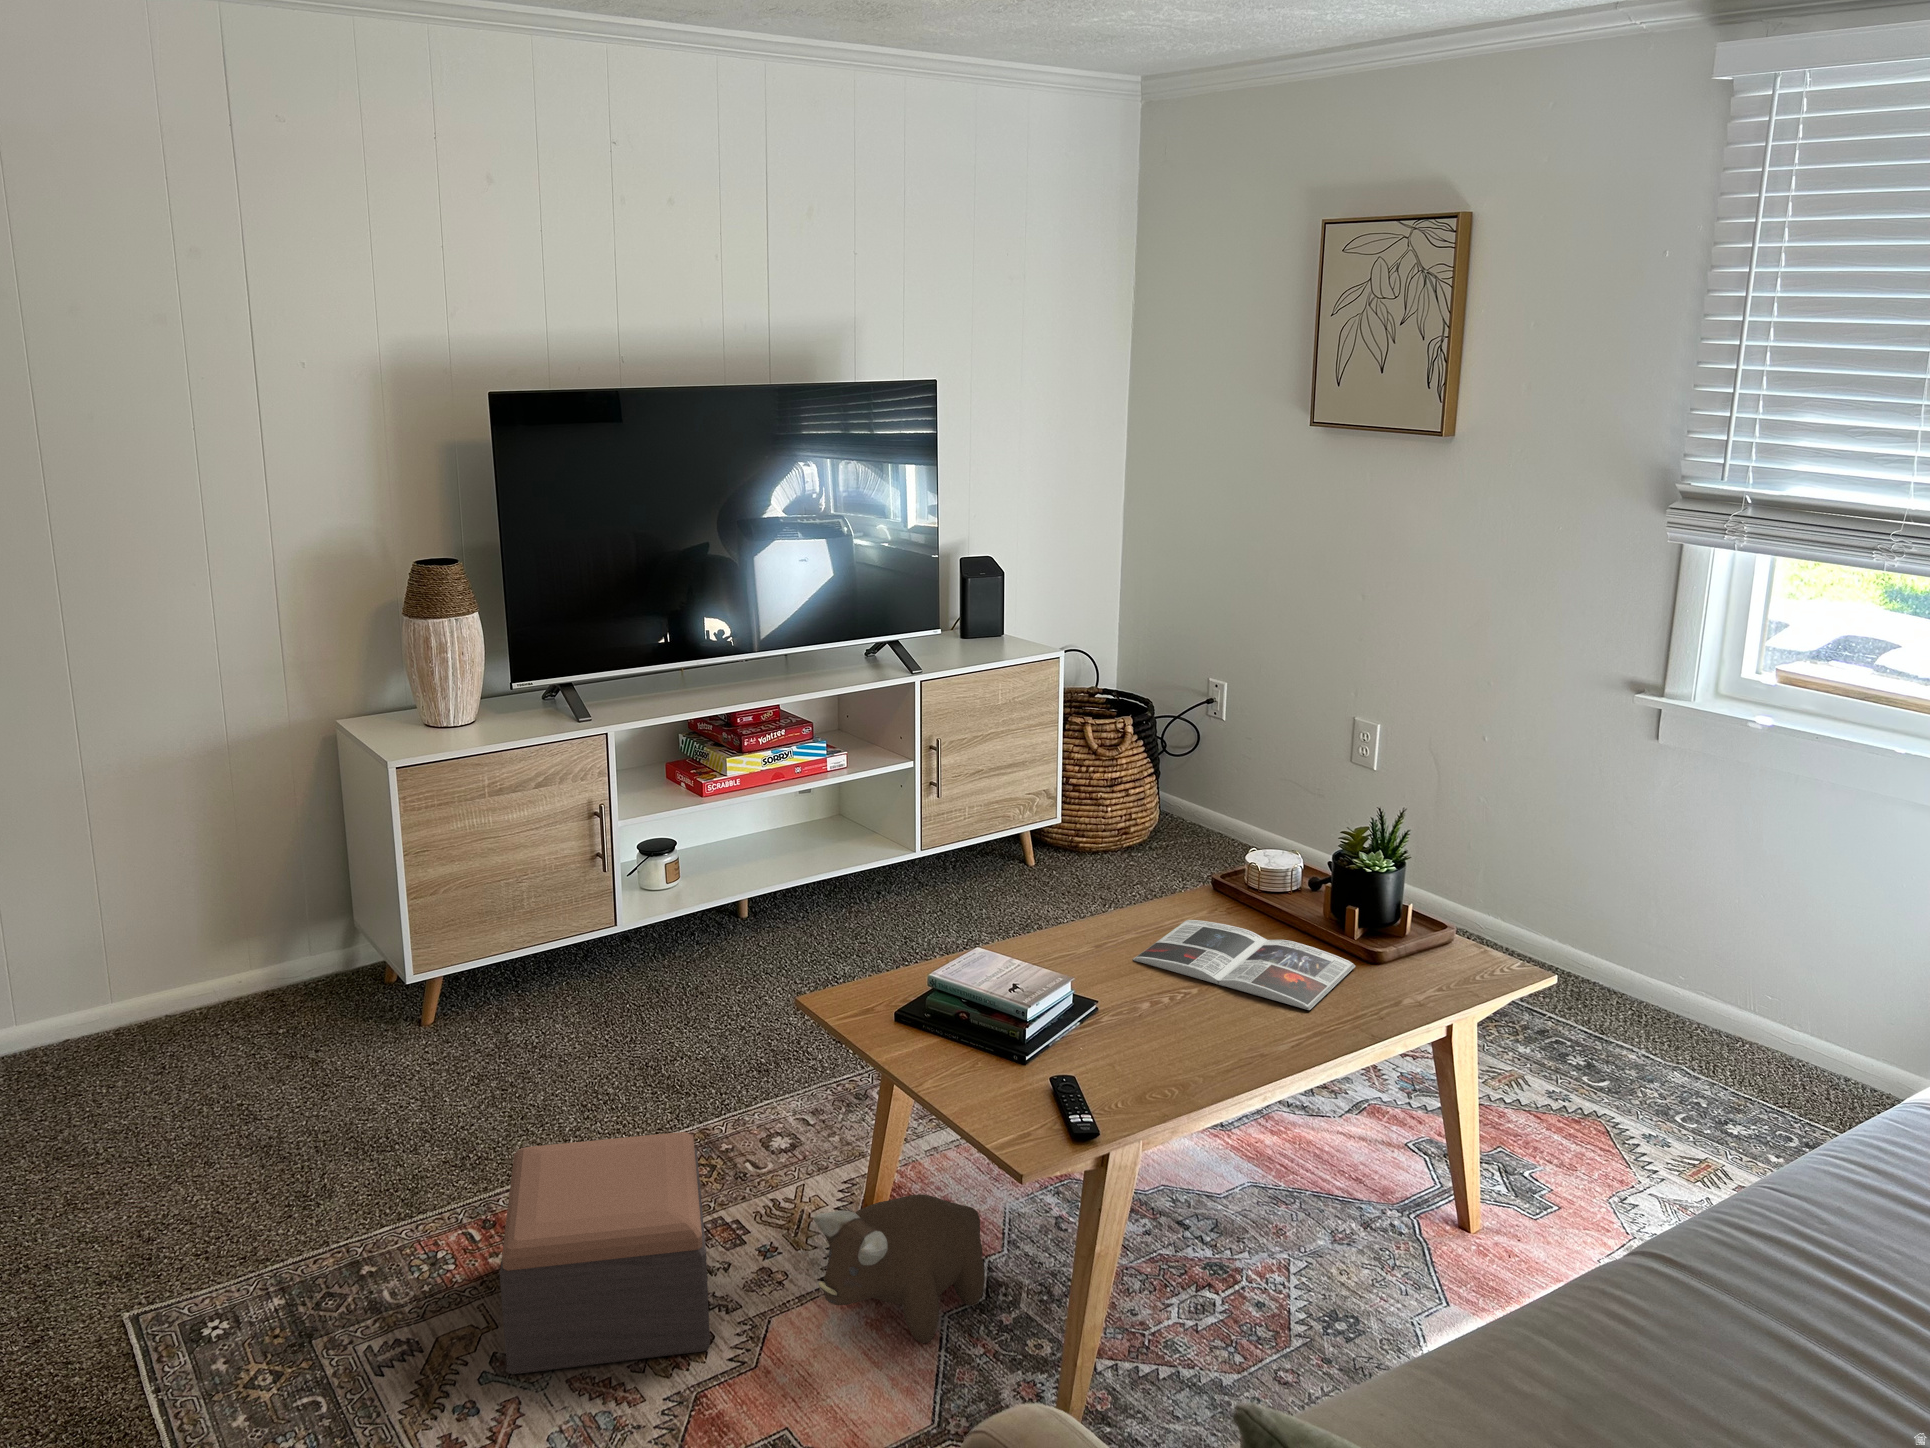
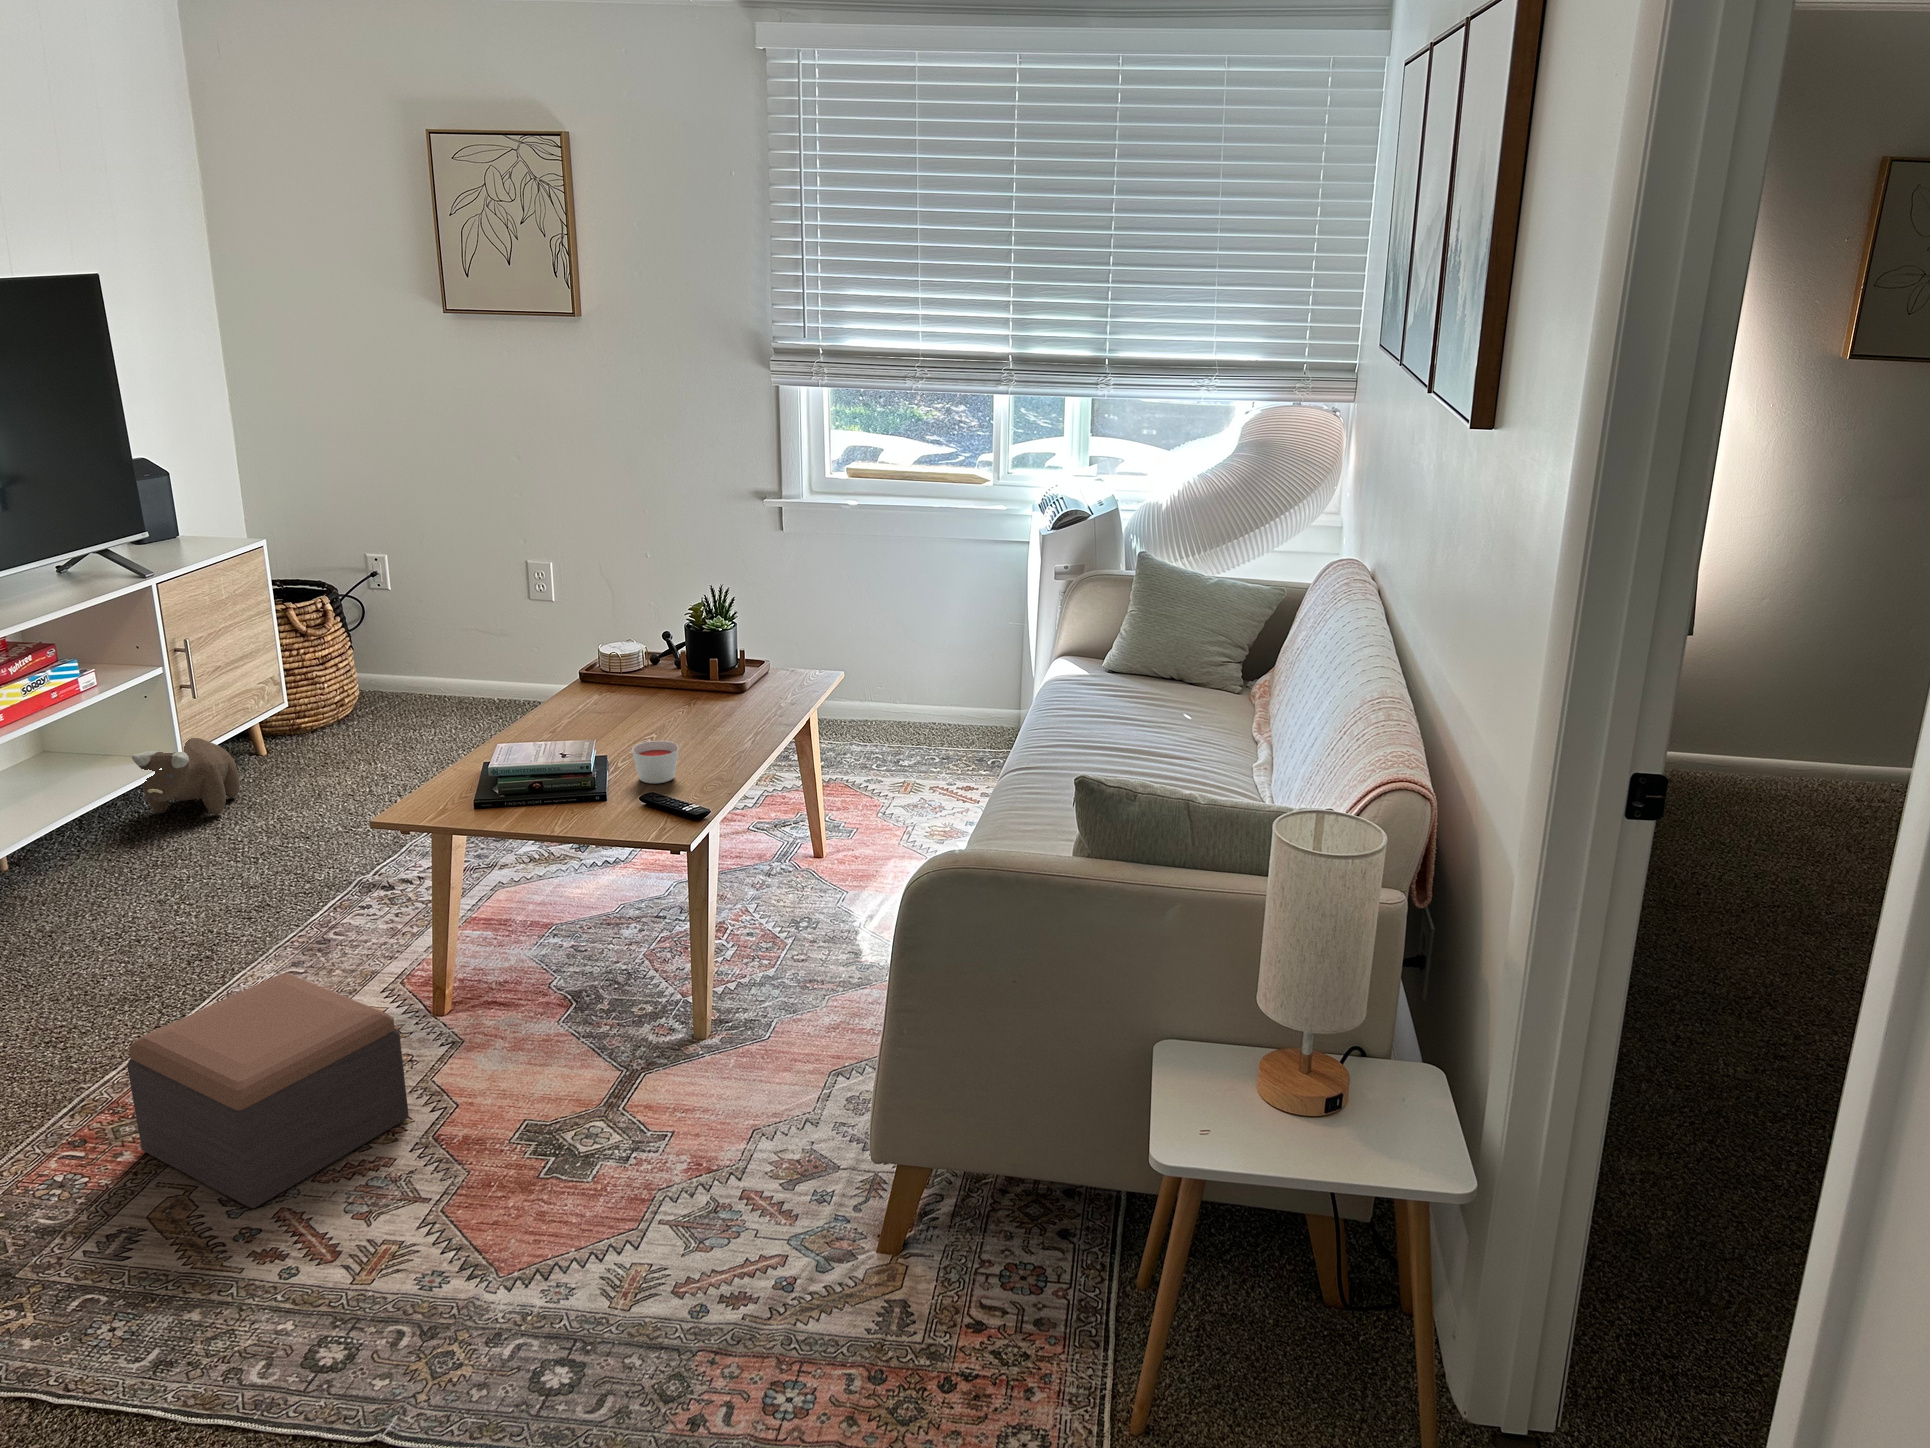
magazine: present [1133,920,1356,1010] -> none [584,690,733,730]
candle: none [1090,1008,1150,1070] -> present [632,741,679,783]
plush toy: present [814,1194,985,1343] -> present [132,738,240,815]

